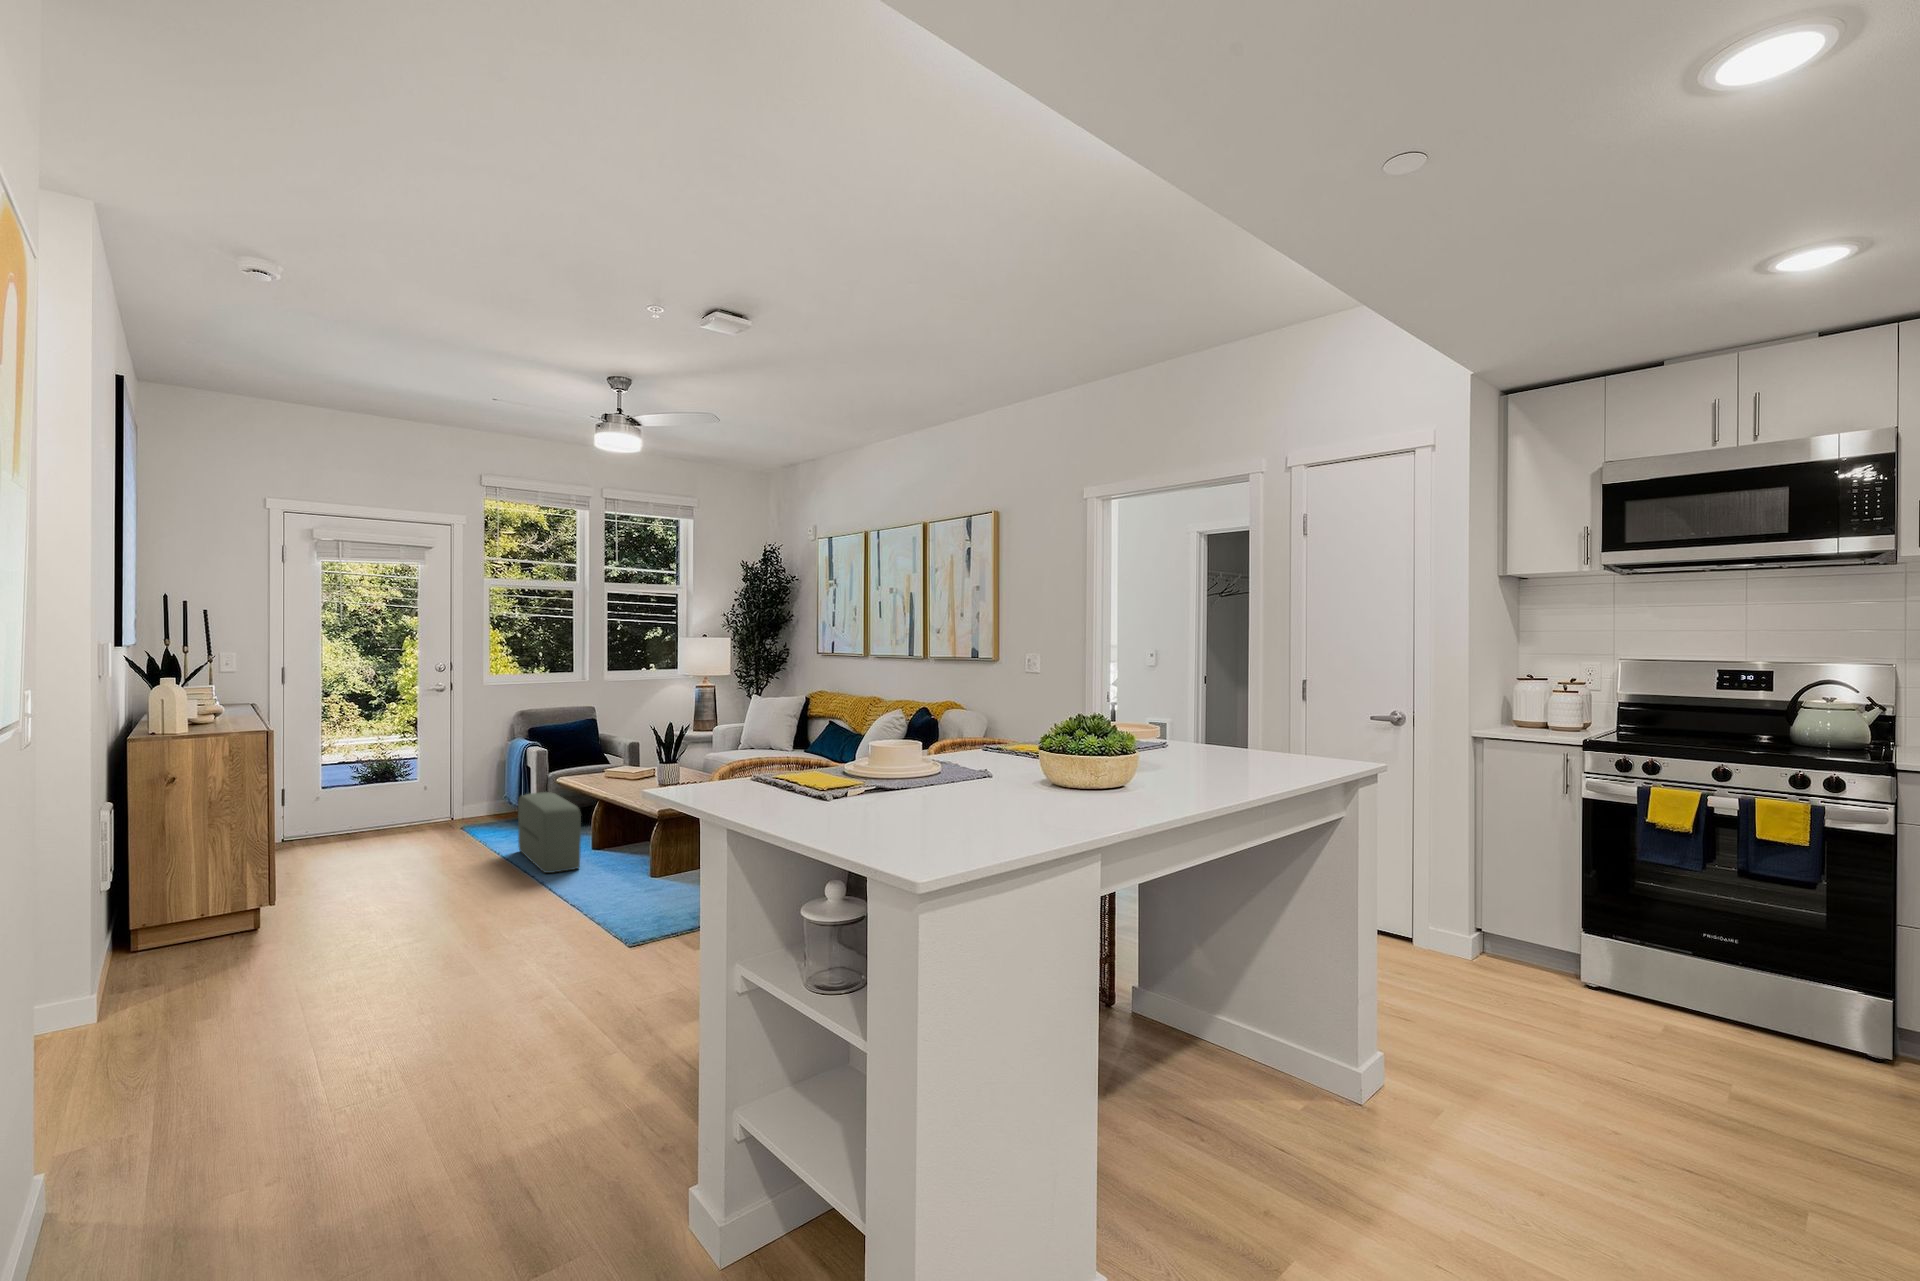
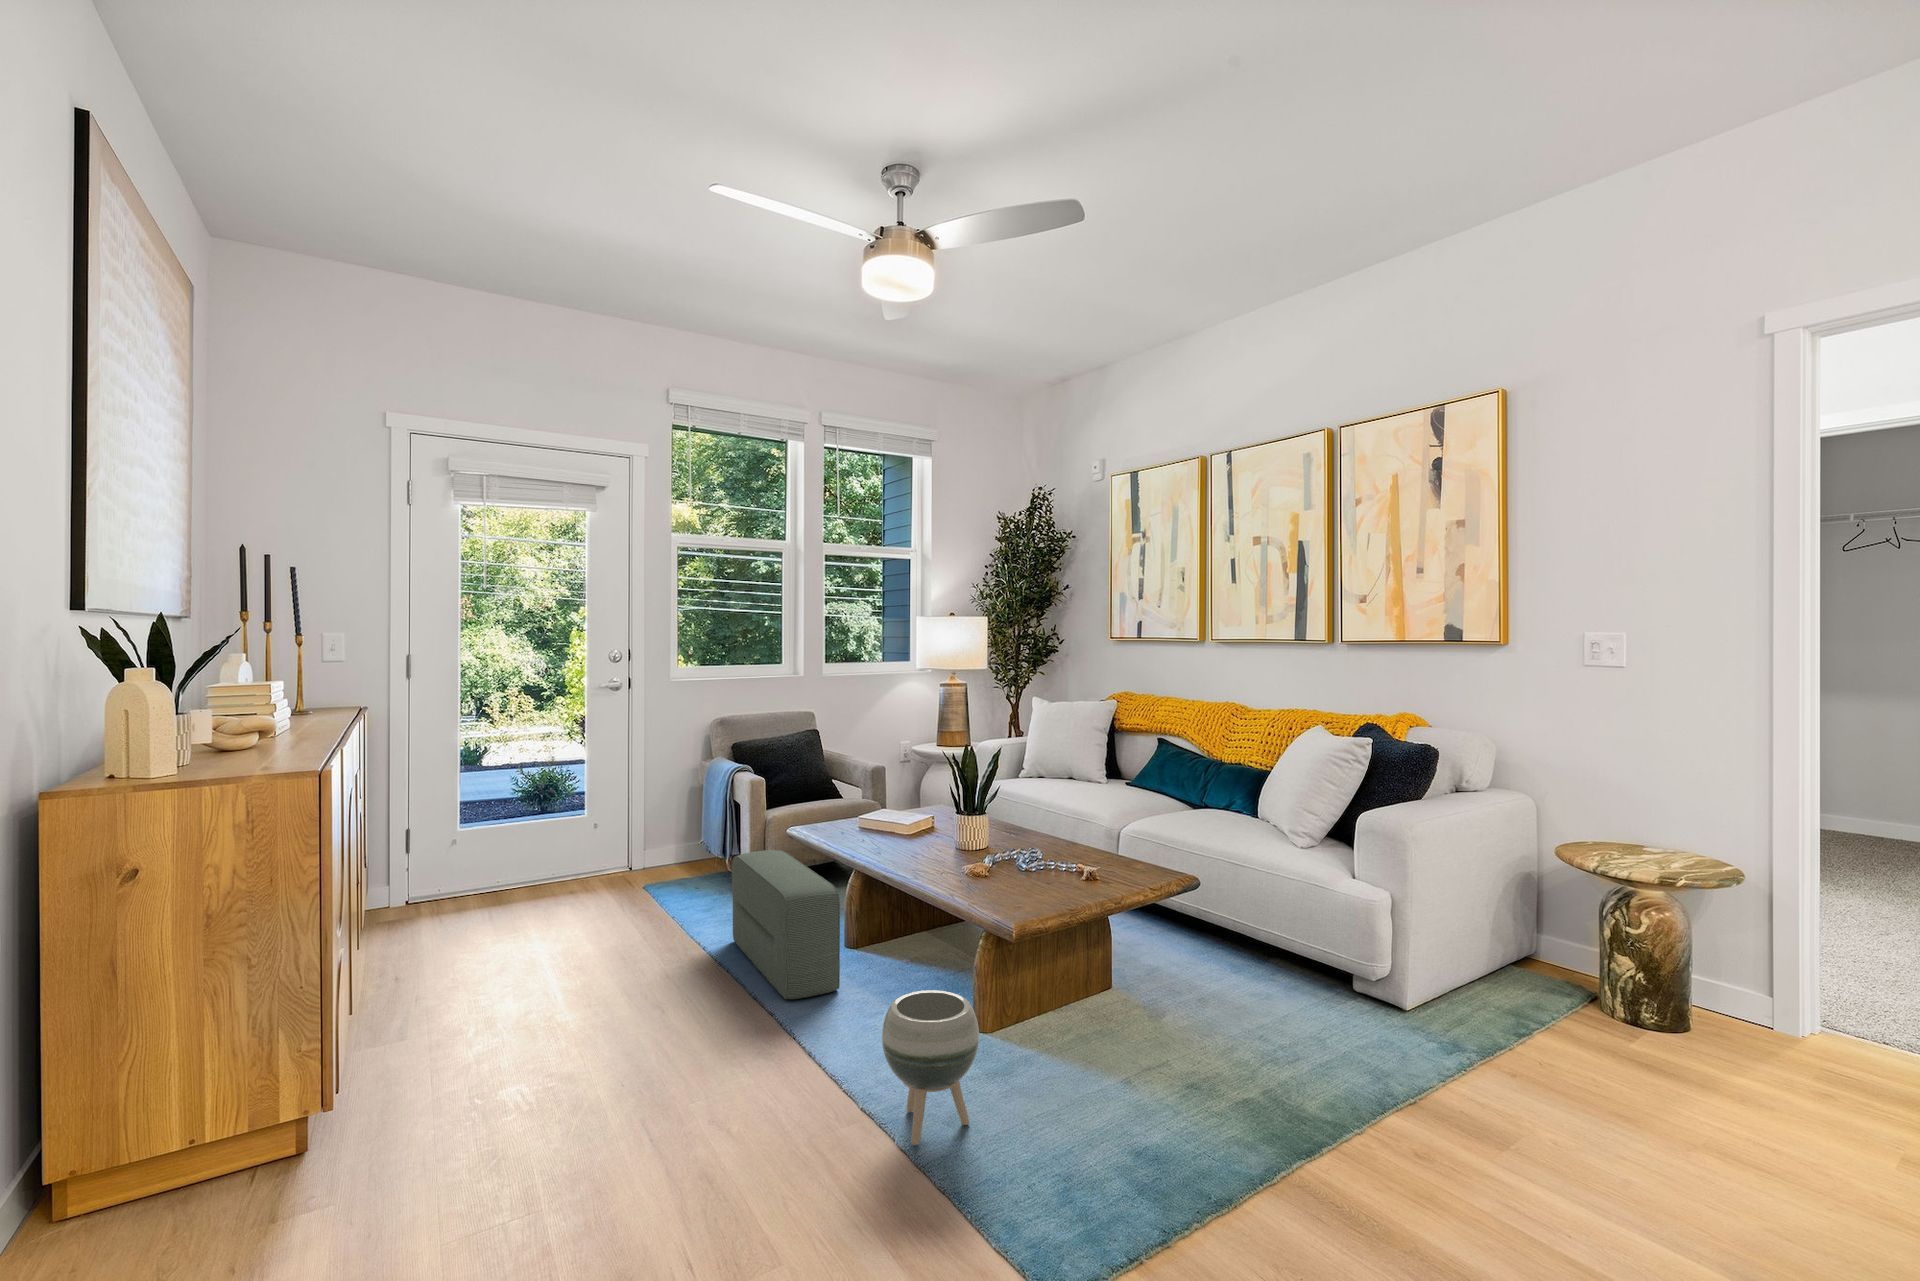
planter: none [580,845,633,917] -> present [882,990,979,1145]

